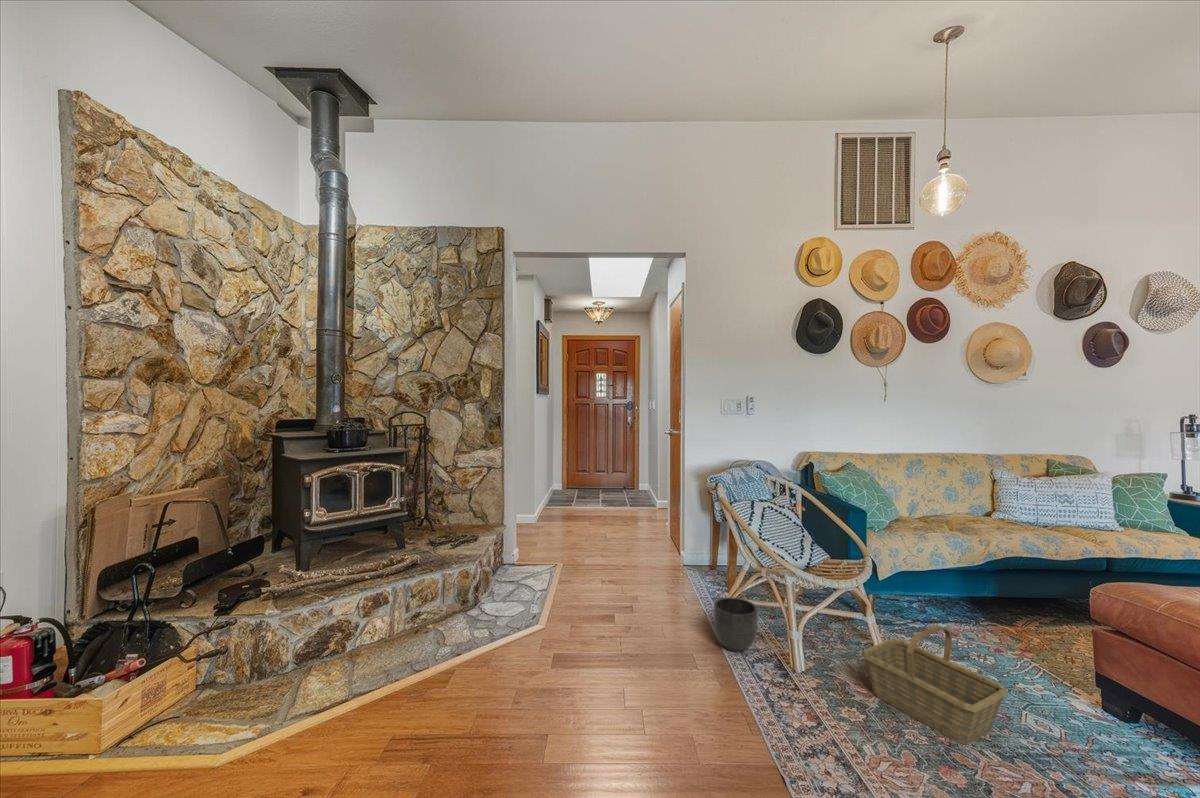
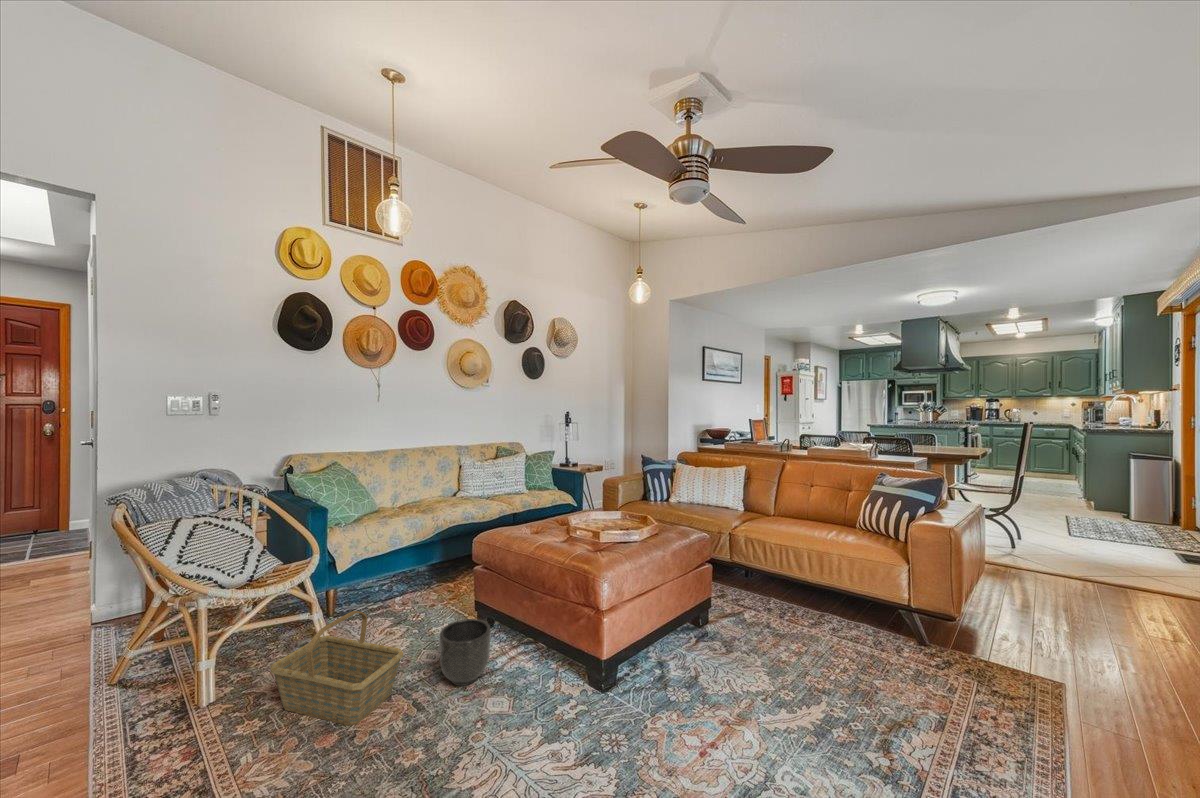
planter: present [714,597,758,652] -> present [439,619,491,686]

